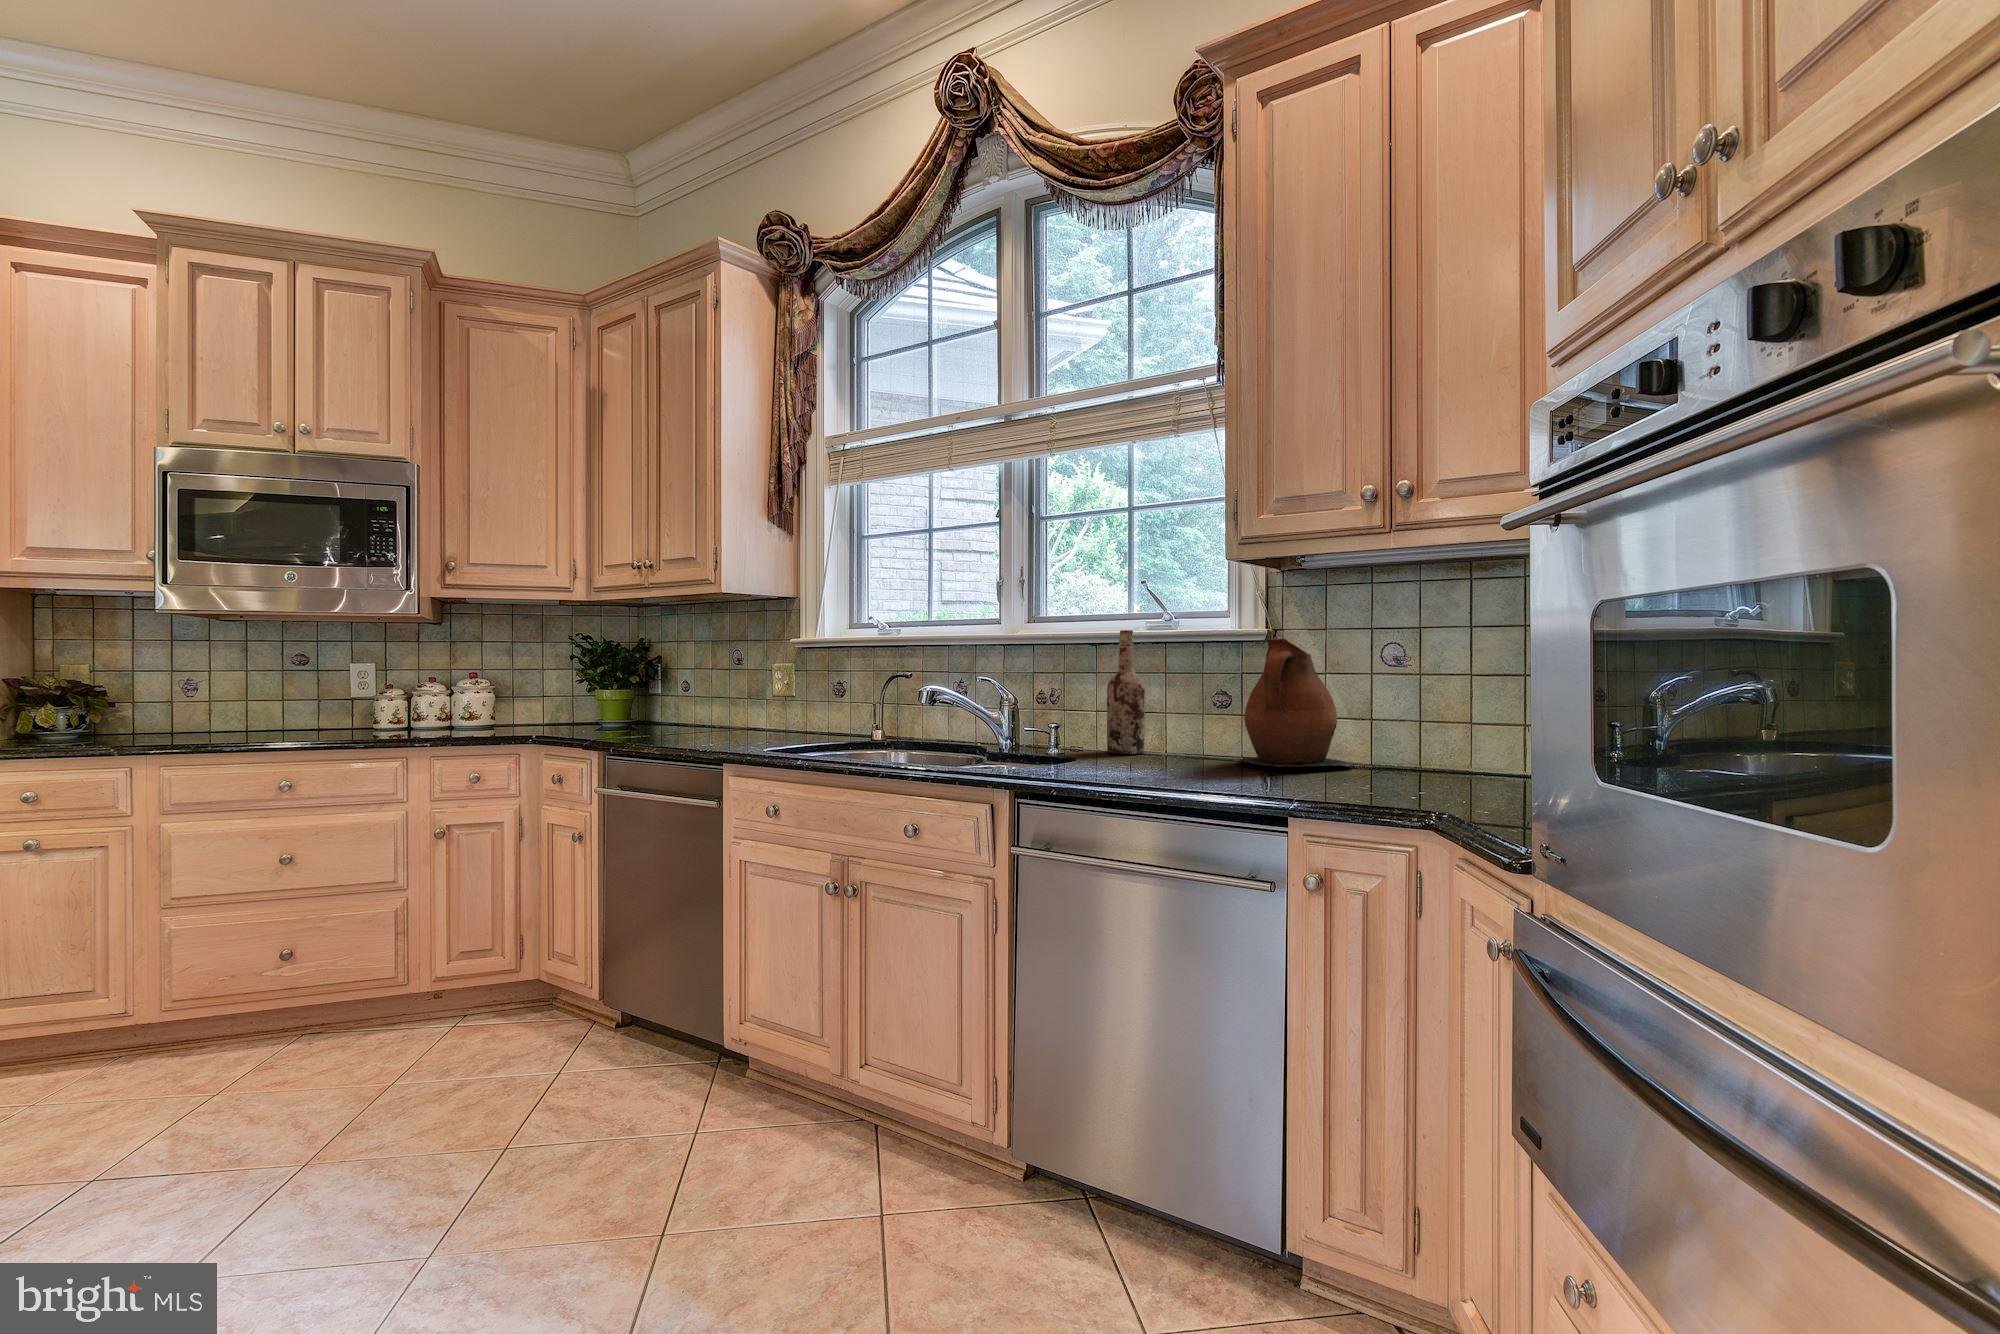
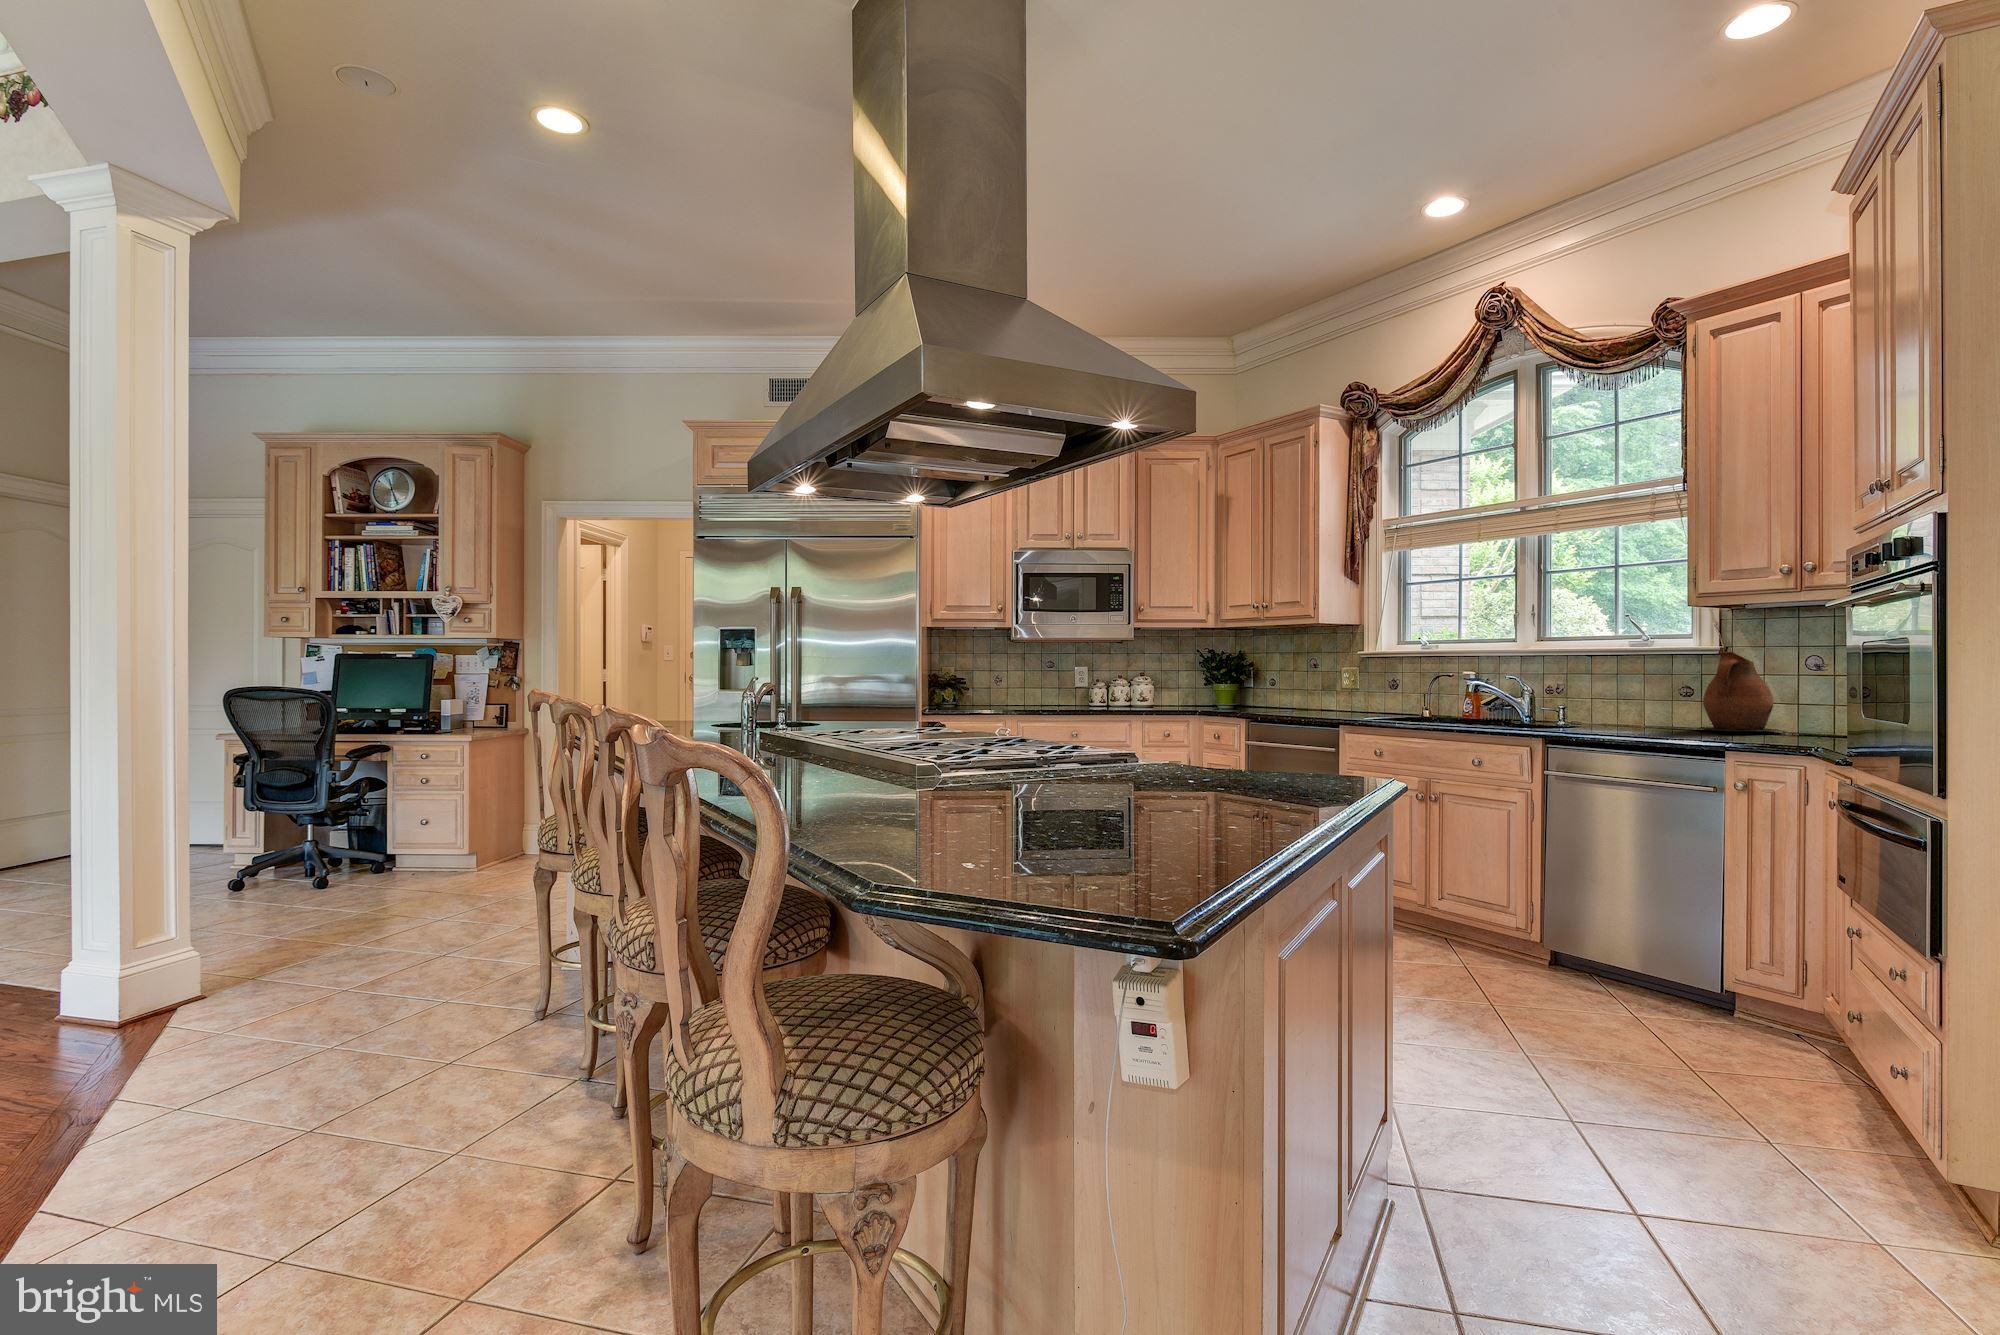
wine bottle: present [1107,630,1145,754] -> none [1600,646,1628,724]

